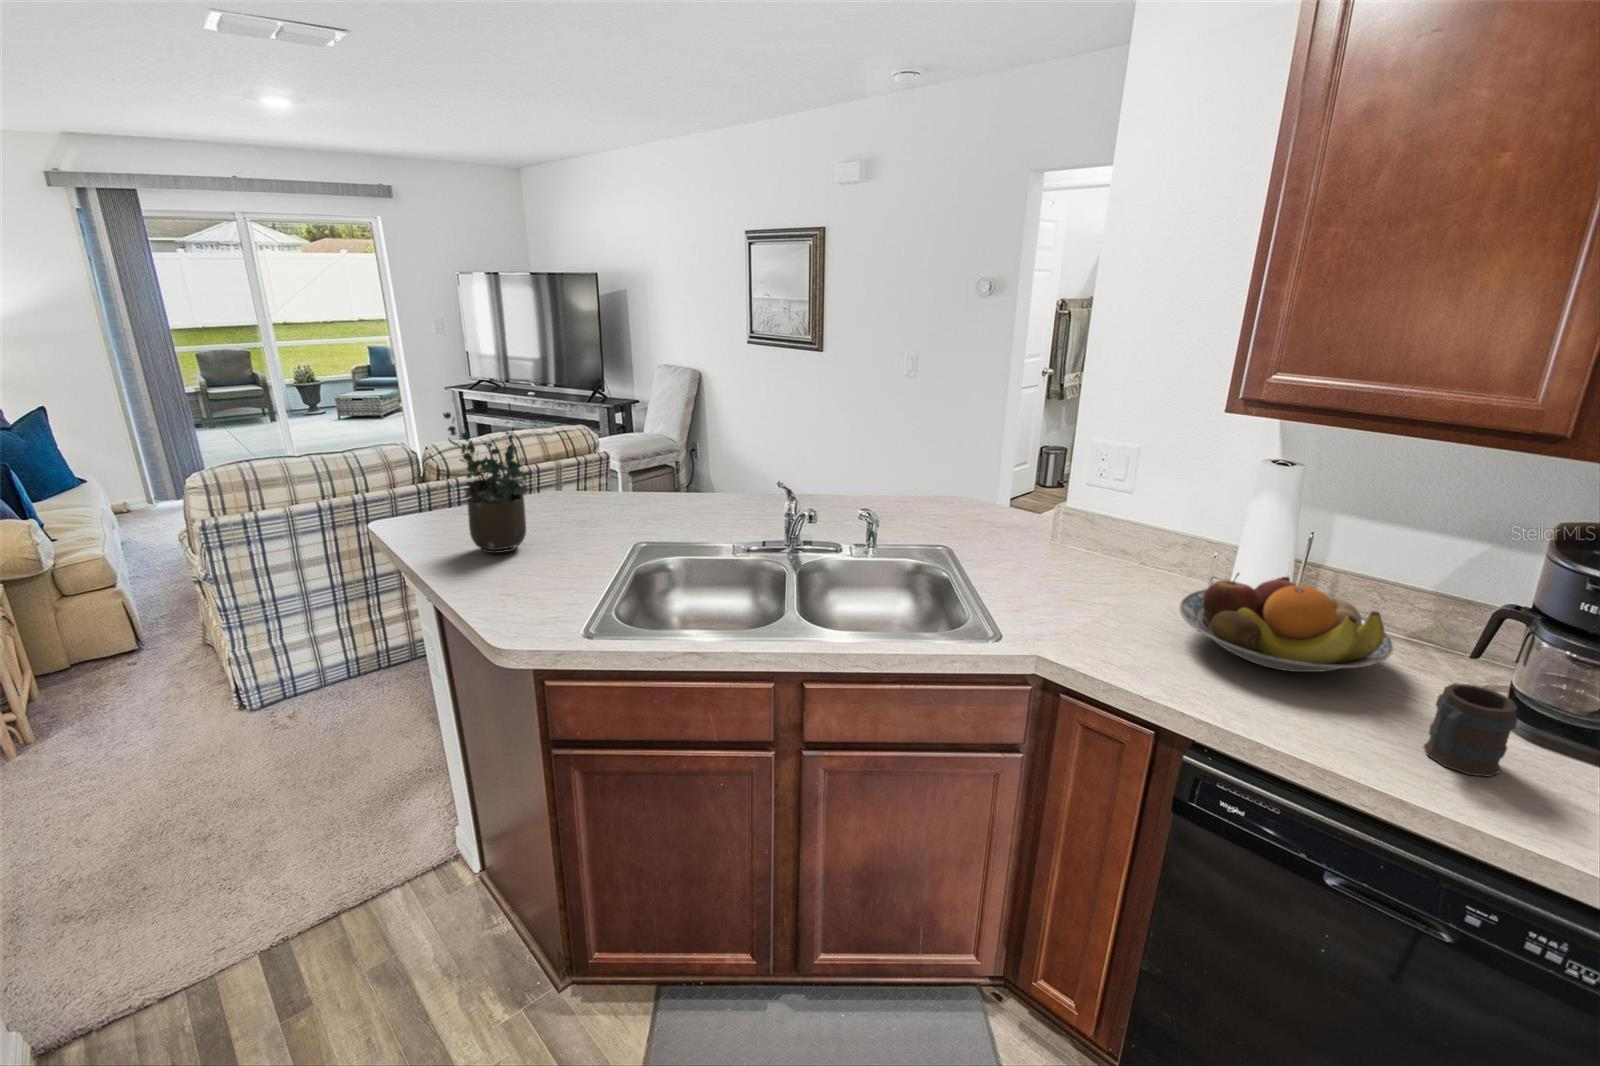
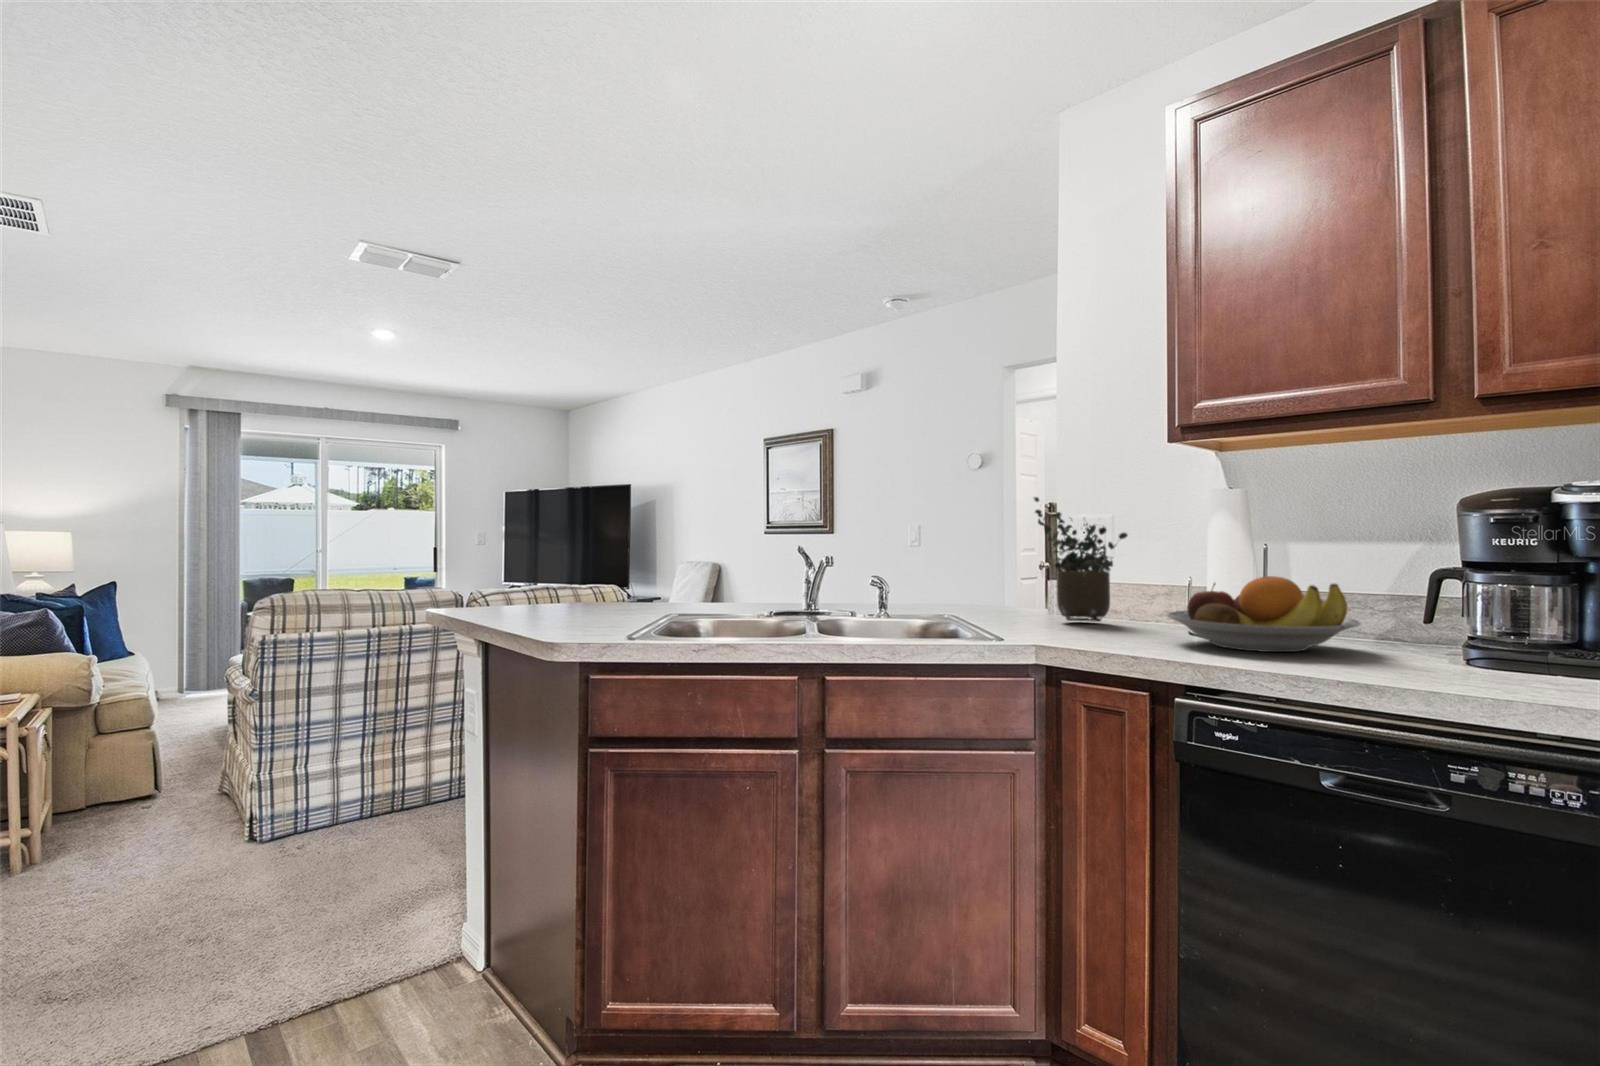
potted plant: present [443,413,531,553] -> present [1034,497,1127,622]
mug: present [1424,683,1517,777] -> none [1393,609,1463,679]

